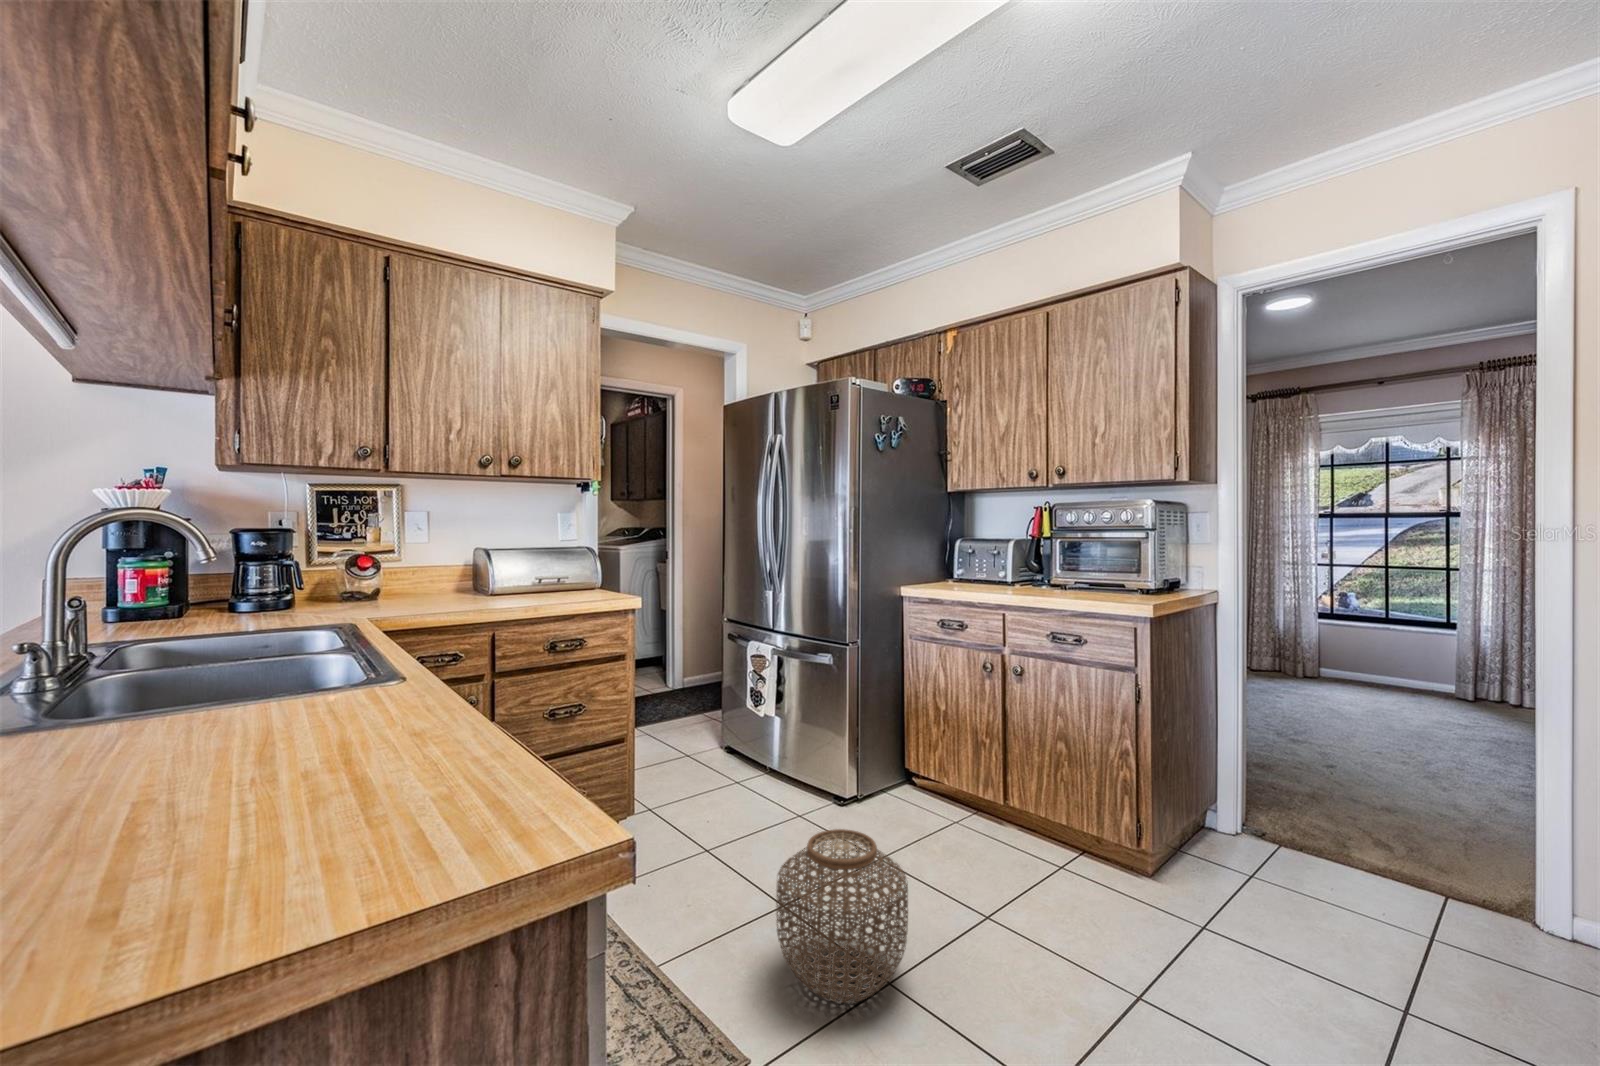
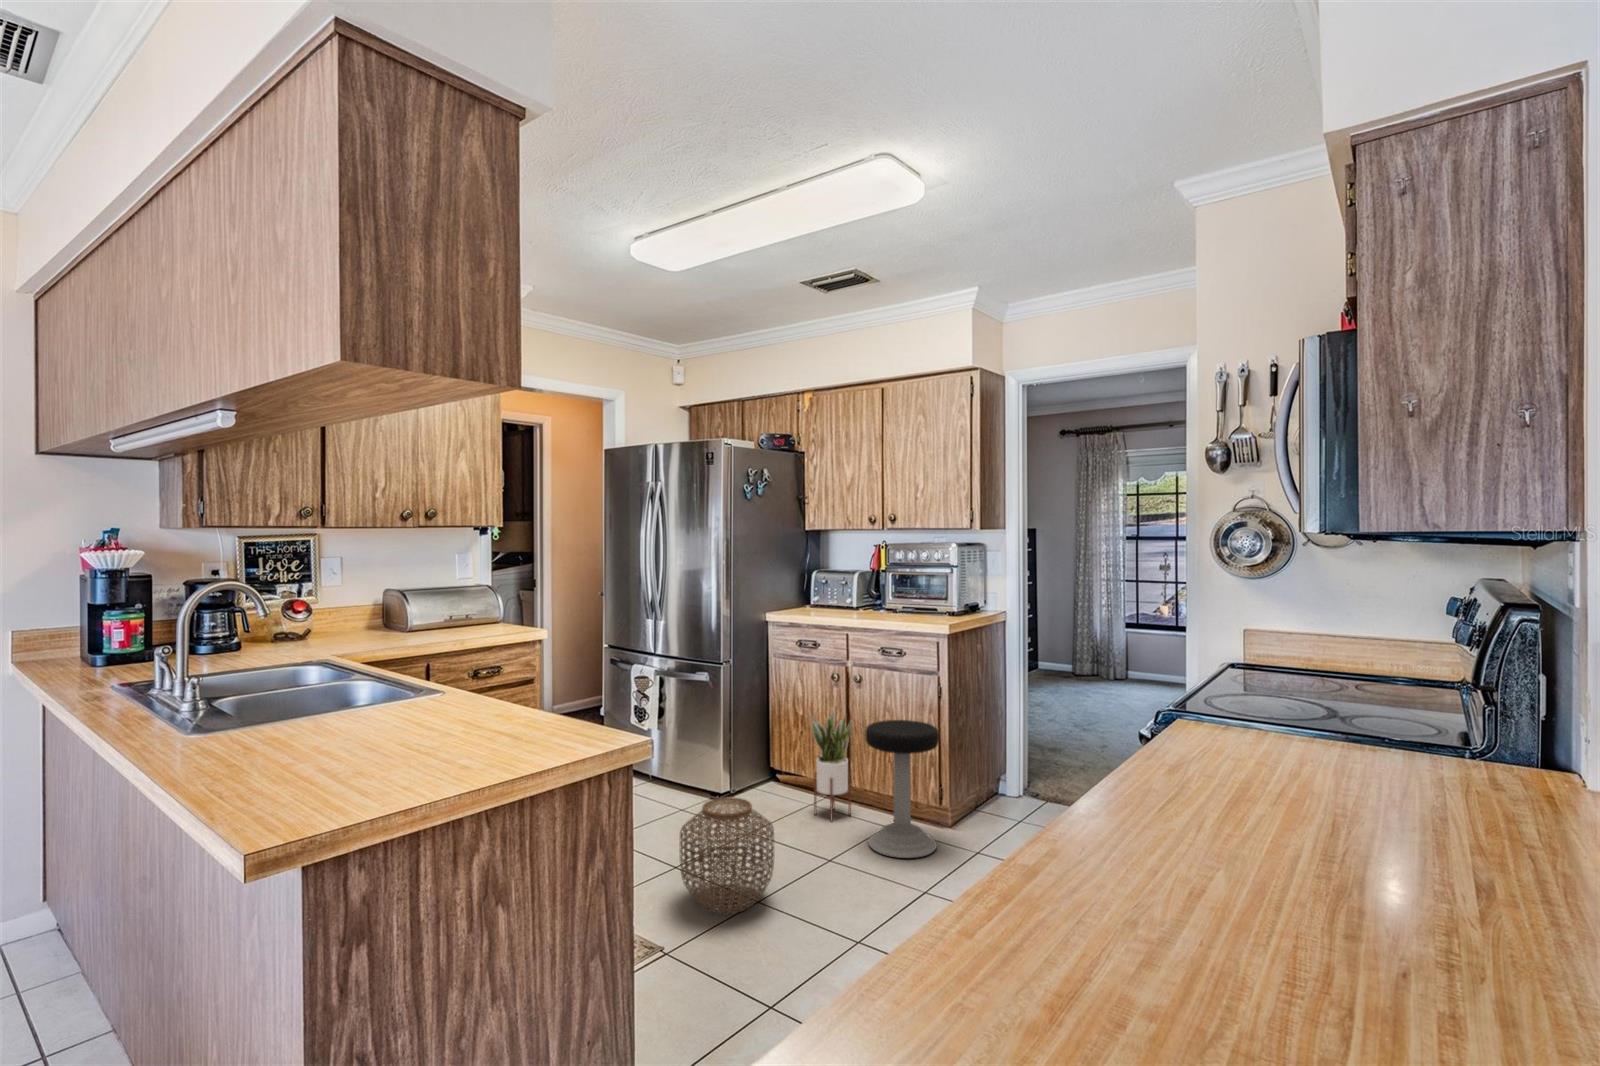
potted plant: none [955,705,1010,849] -> present [809,710,852,821]
stool: none [1034,728,1140,925] -> present [866,720,939,858]

